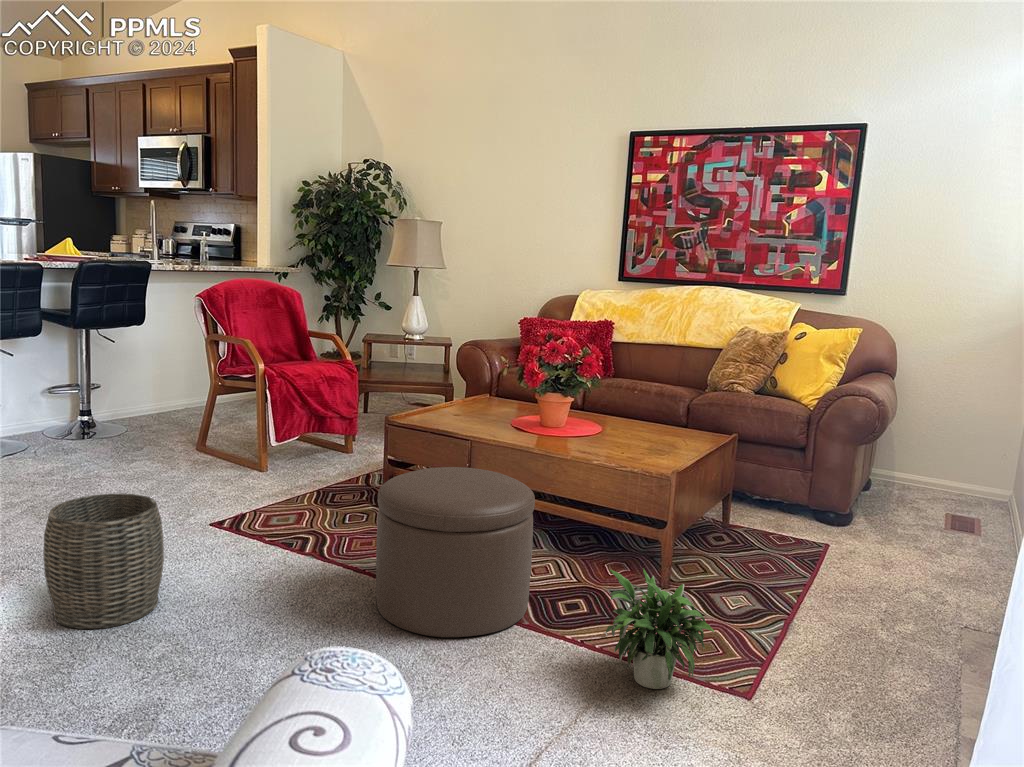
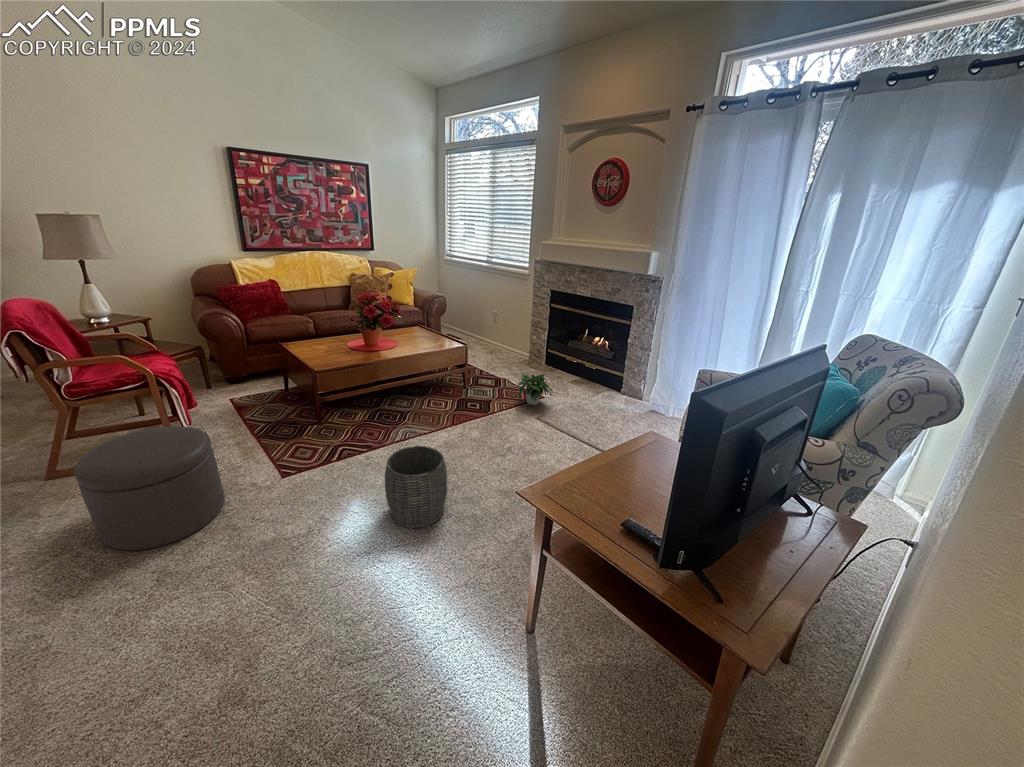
ottoman: present [376,467,535,637] -> present [74,426,224,551]

